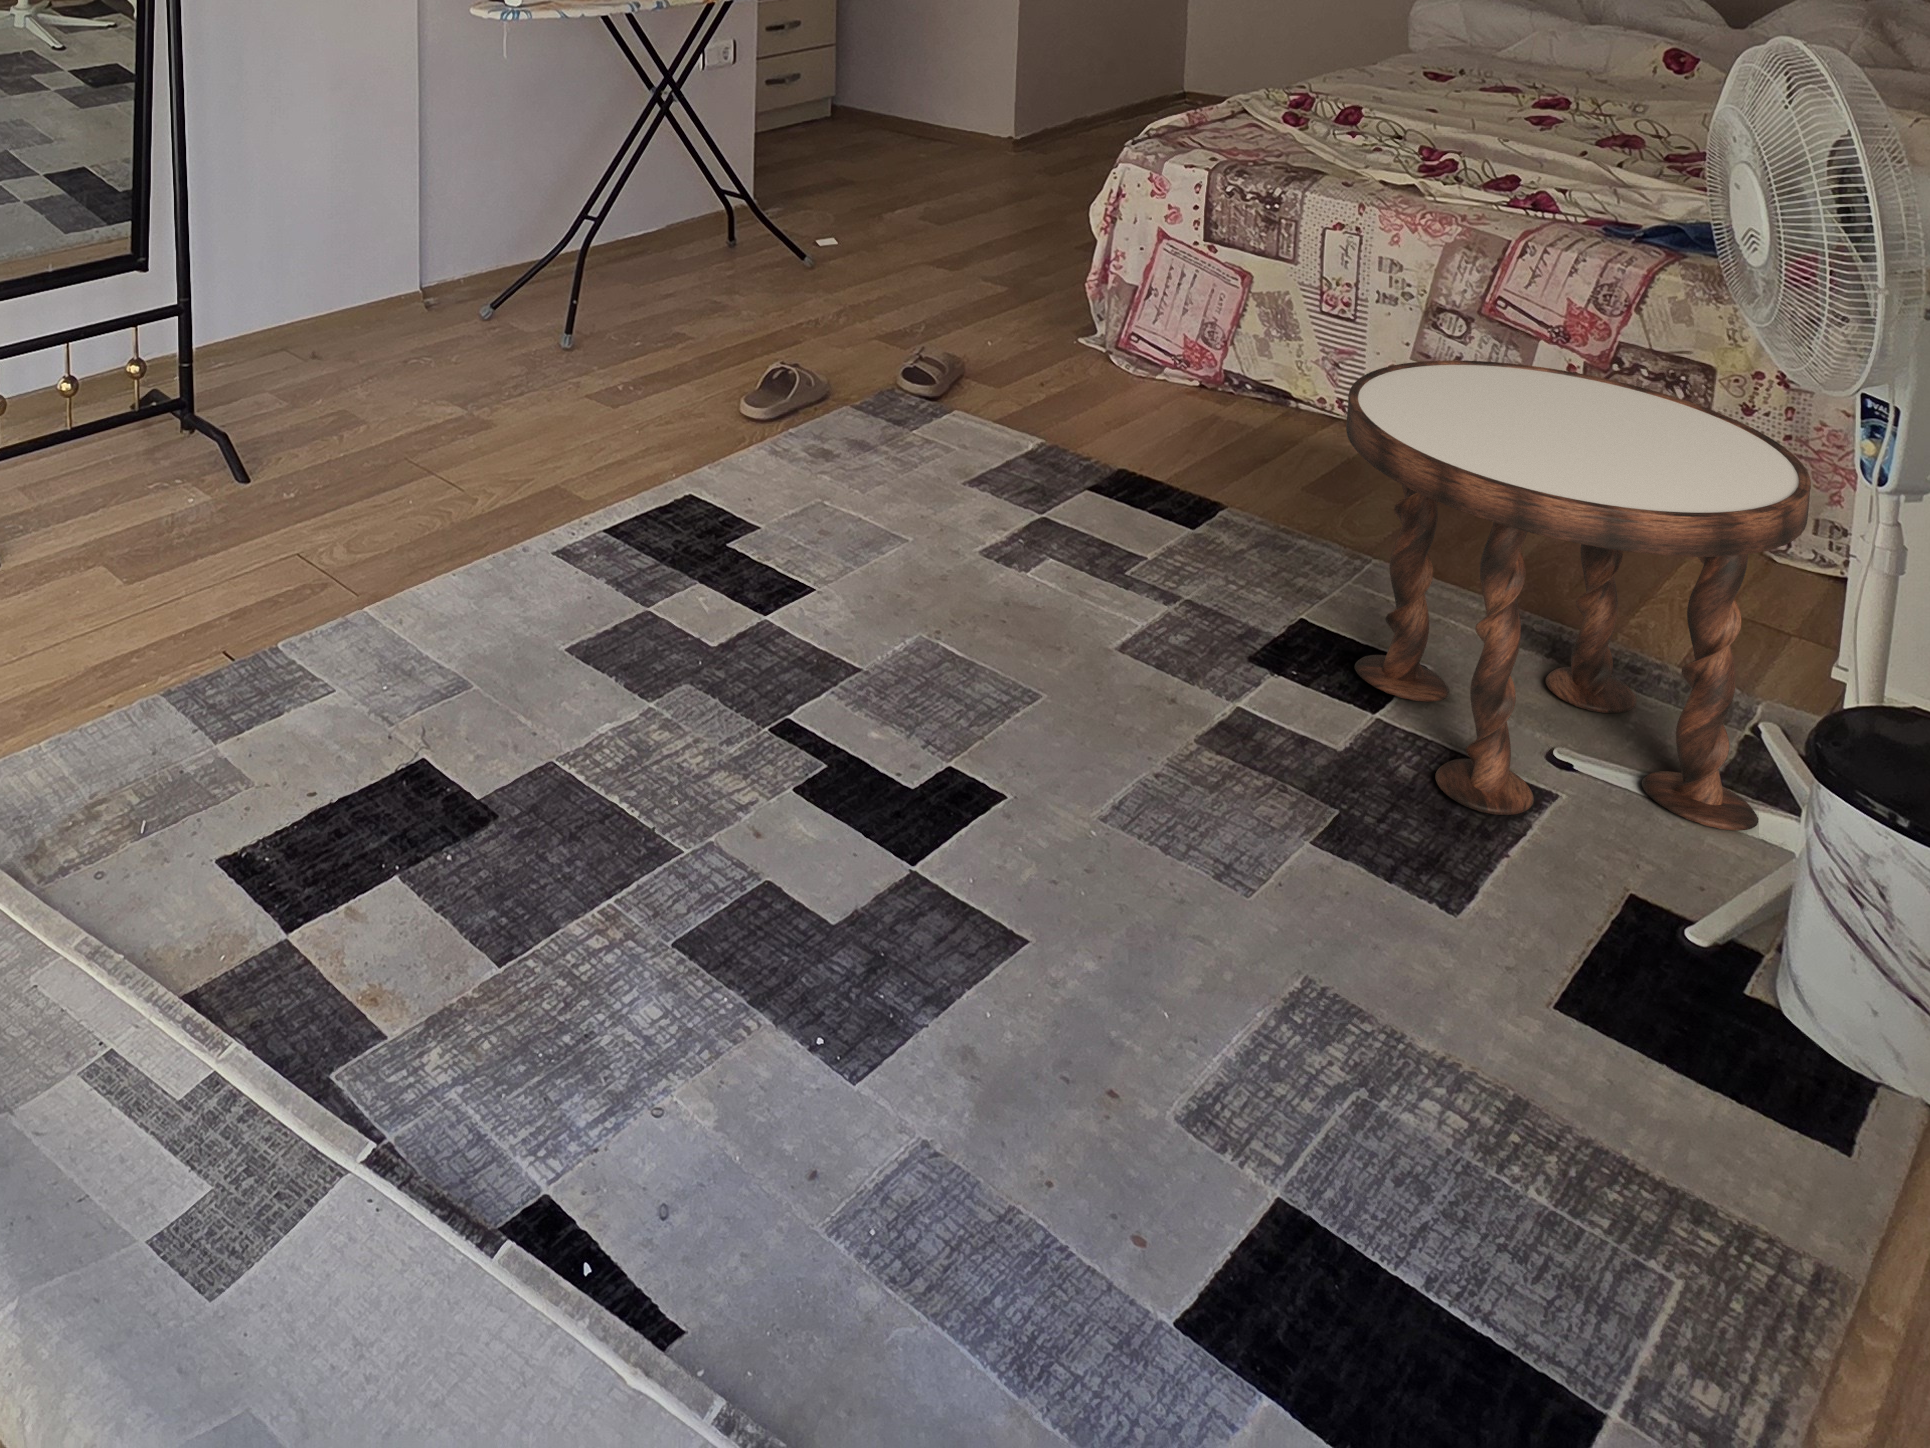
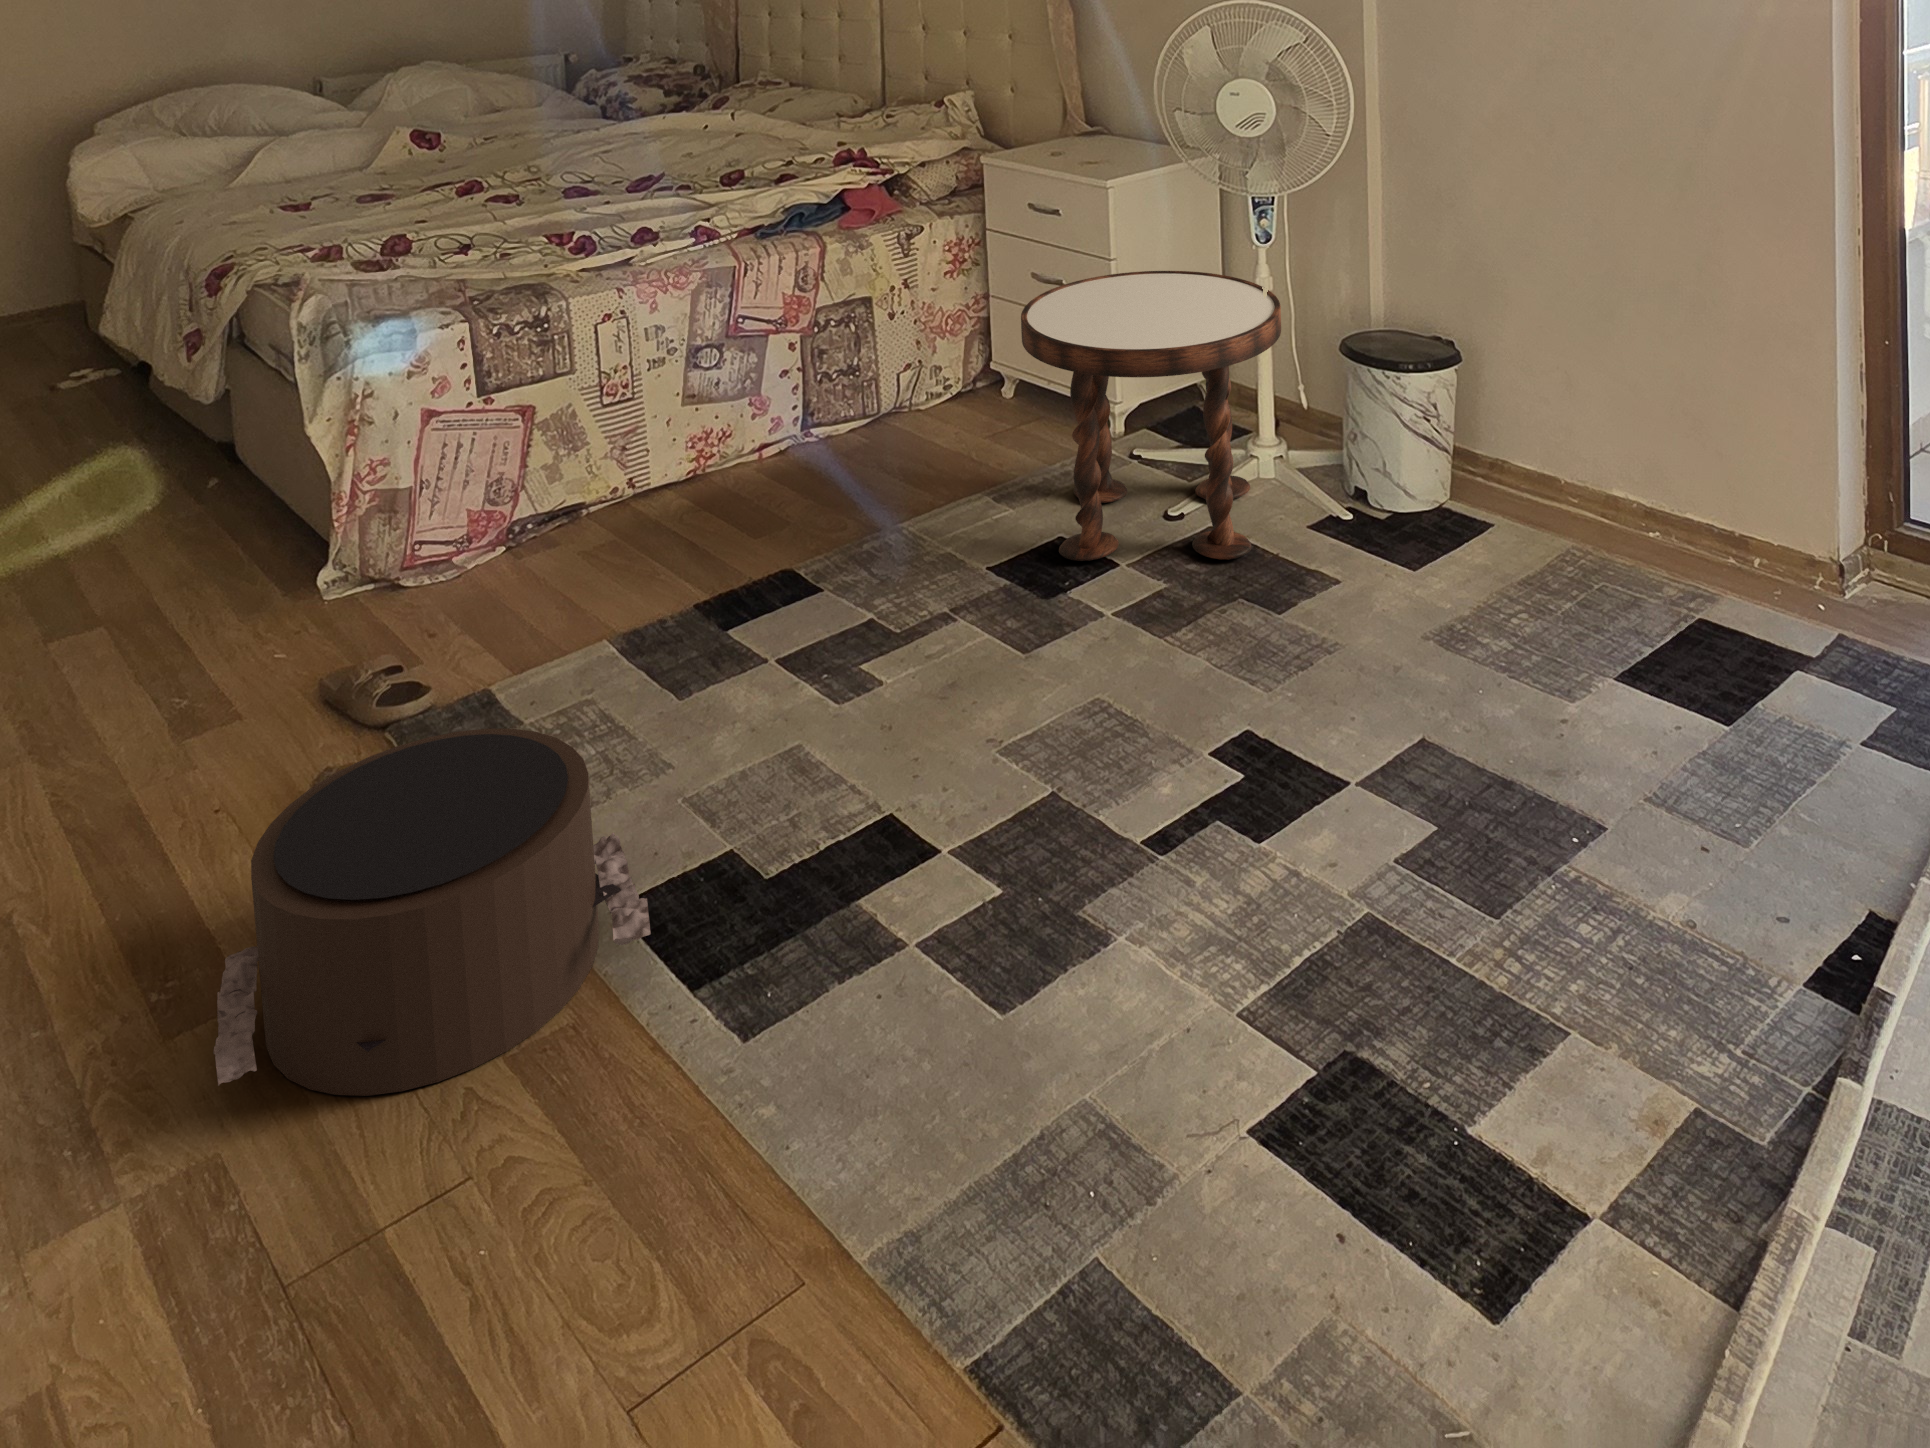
pouf: none [512,310,740,494] -> present [213,729,651,1096]

